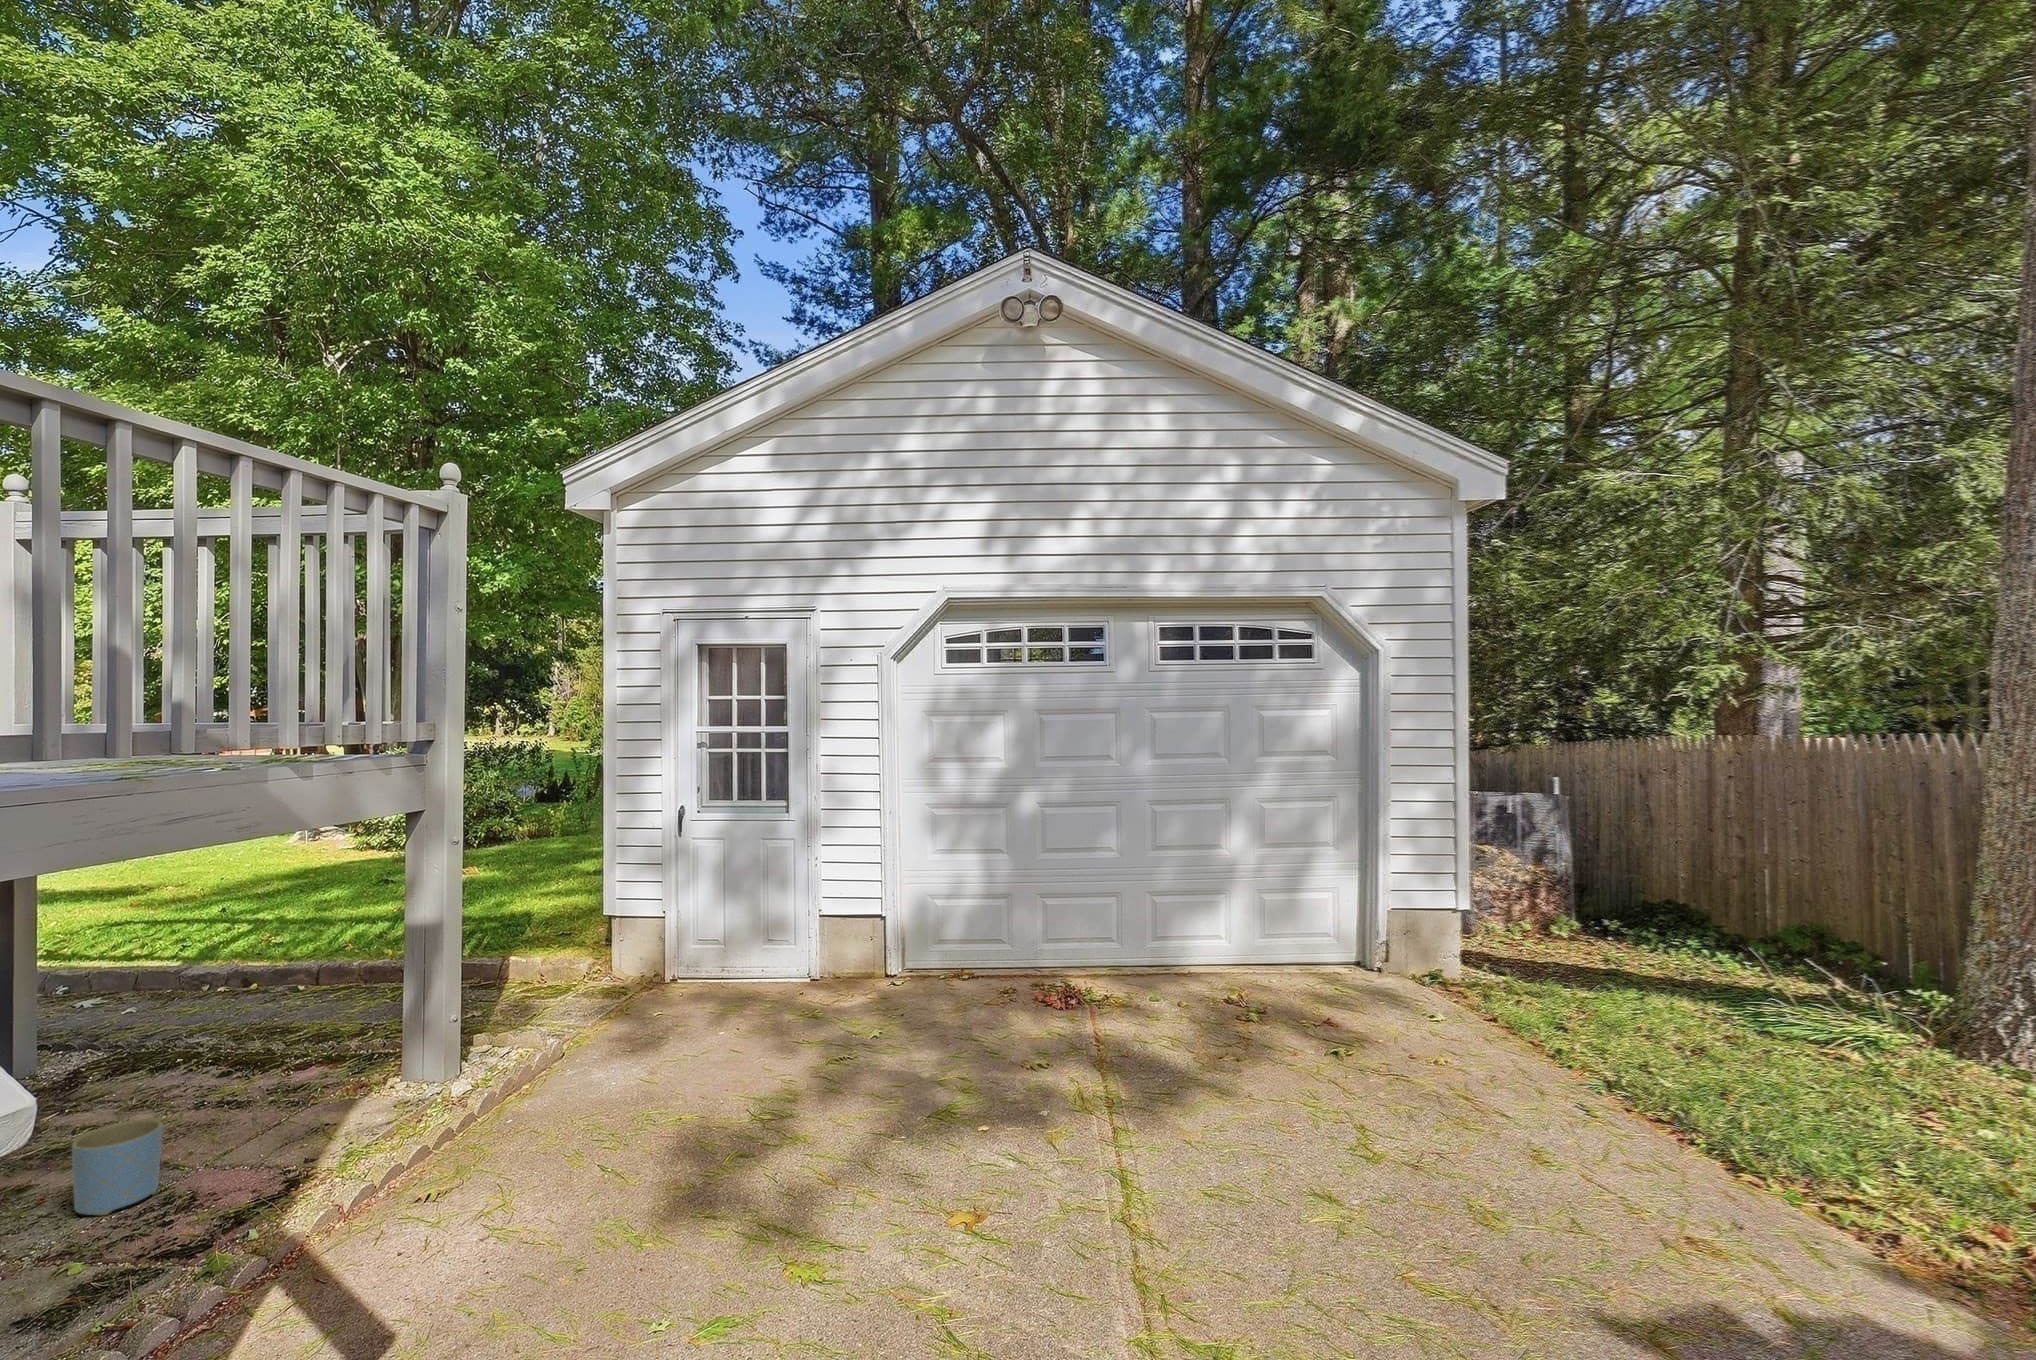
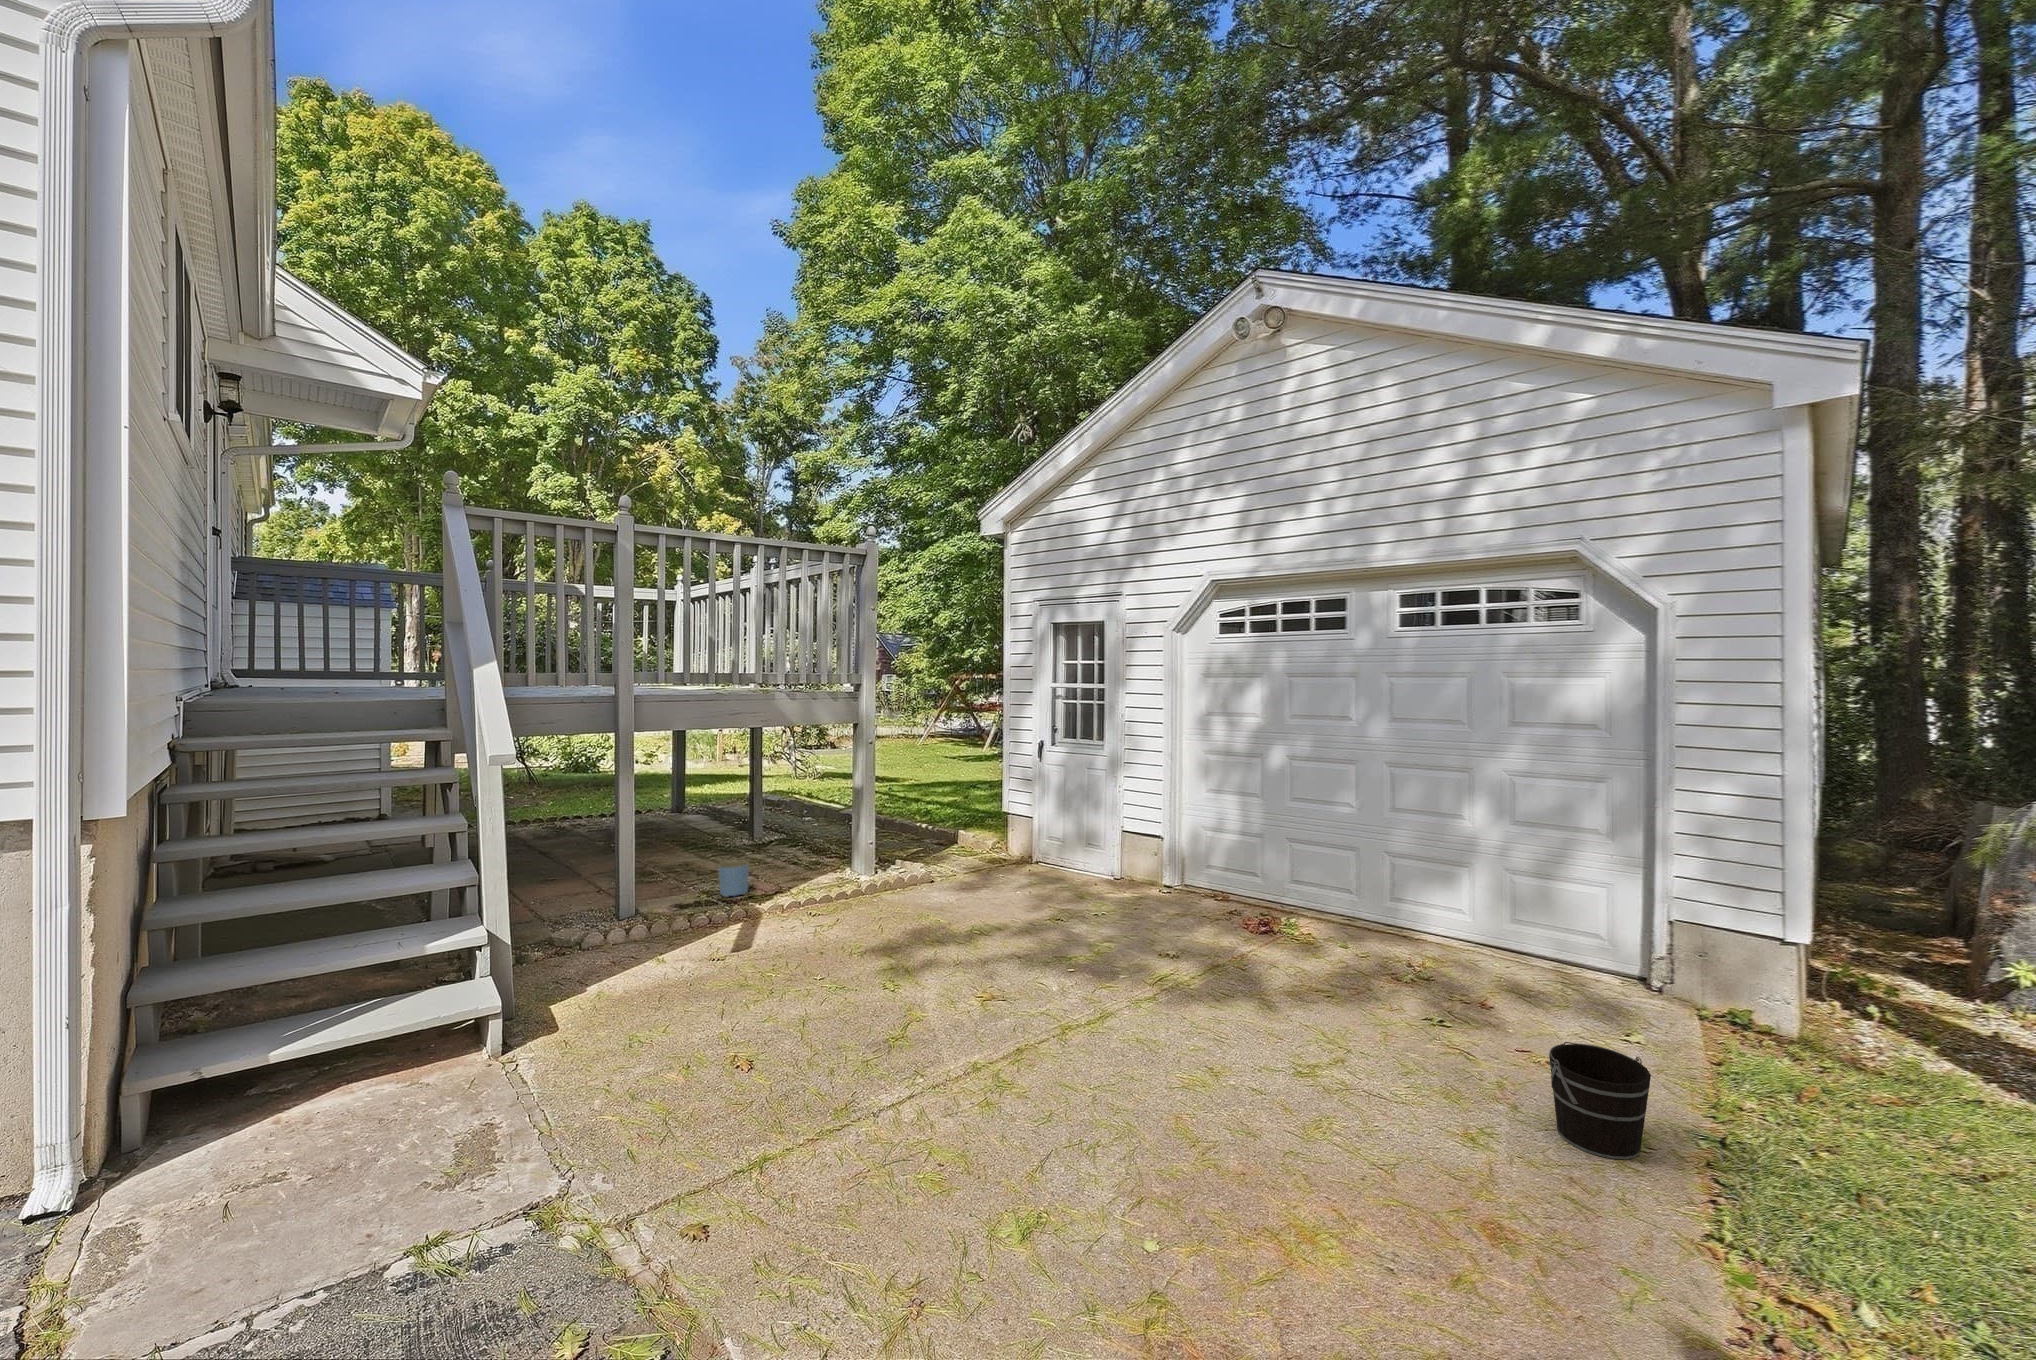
bucket: none [1511,1025,1599,1121] -> present [1549,1042,1651,1159]

